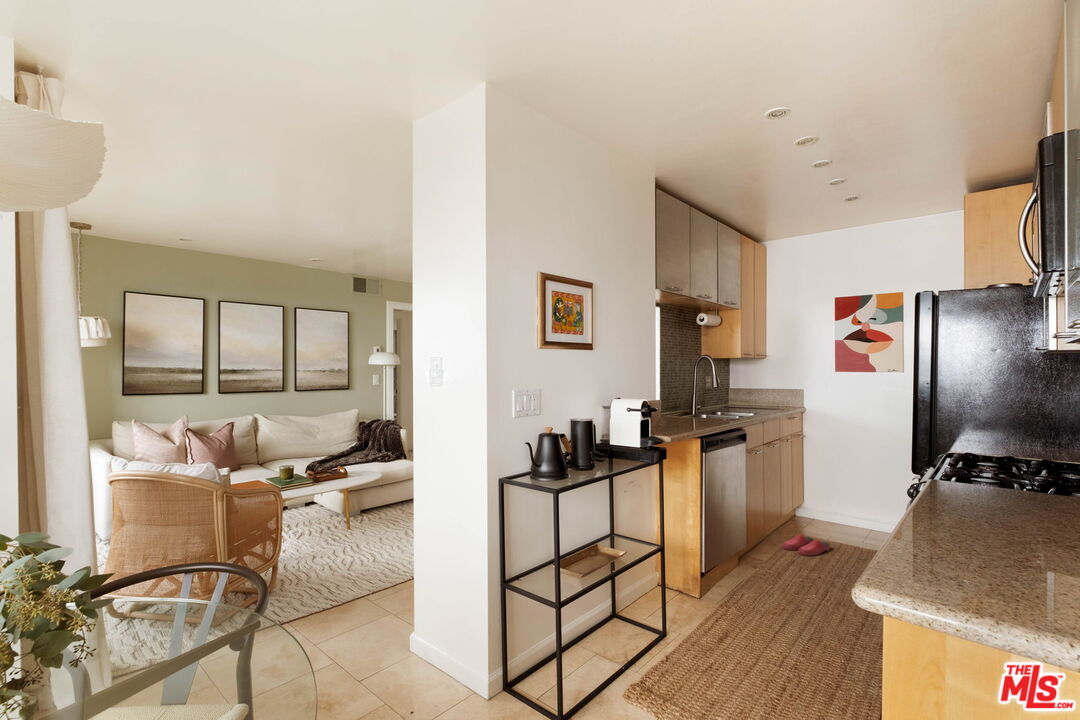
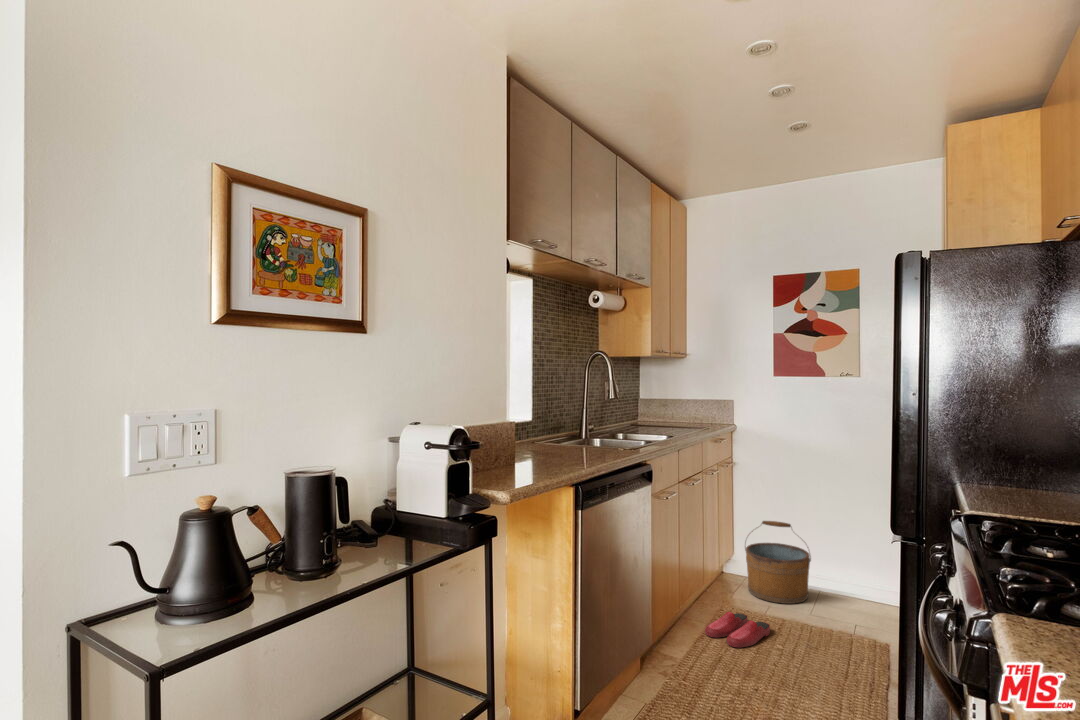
bucket: none [812,476,863,534] -> present [745,521,811,604]

